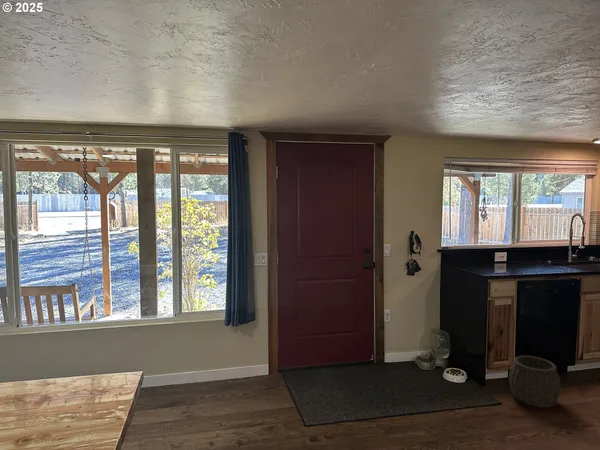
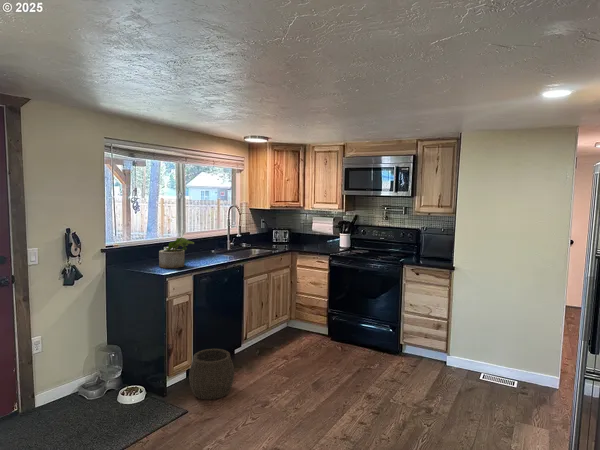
potted plant: none [486,244,523,272] -> present [159,237,194,268]

